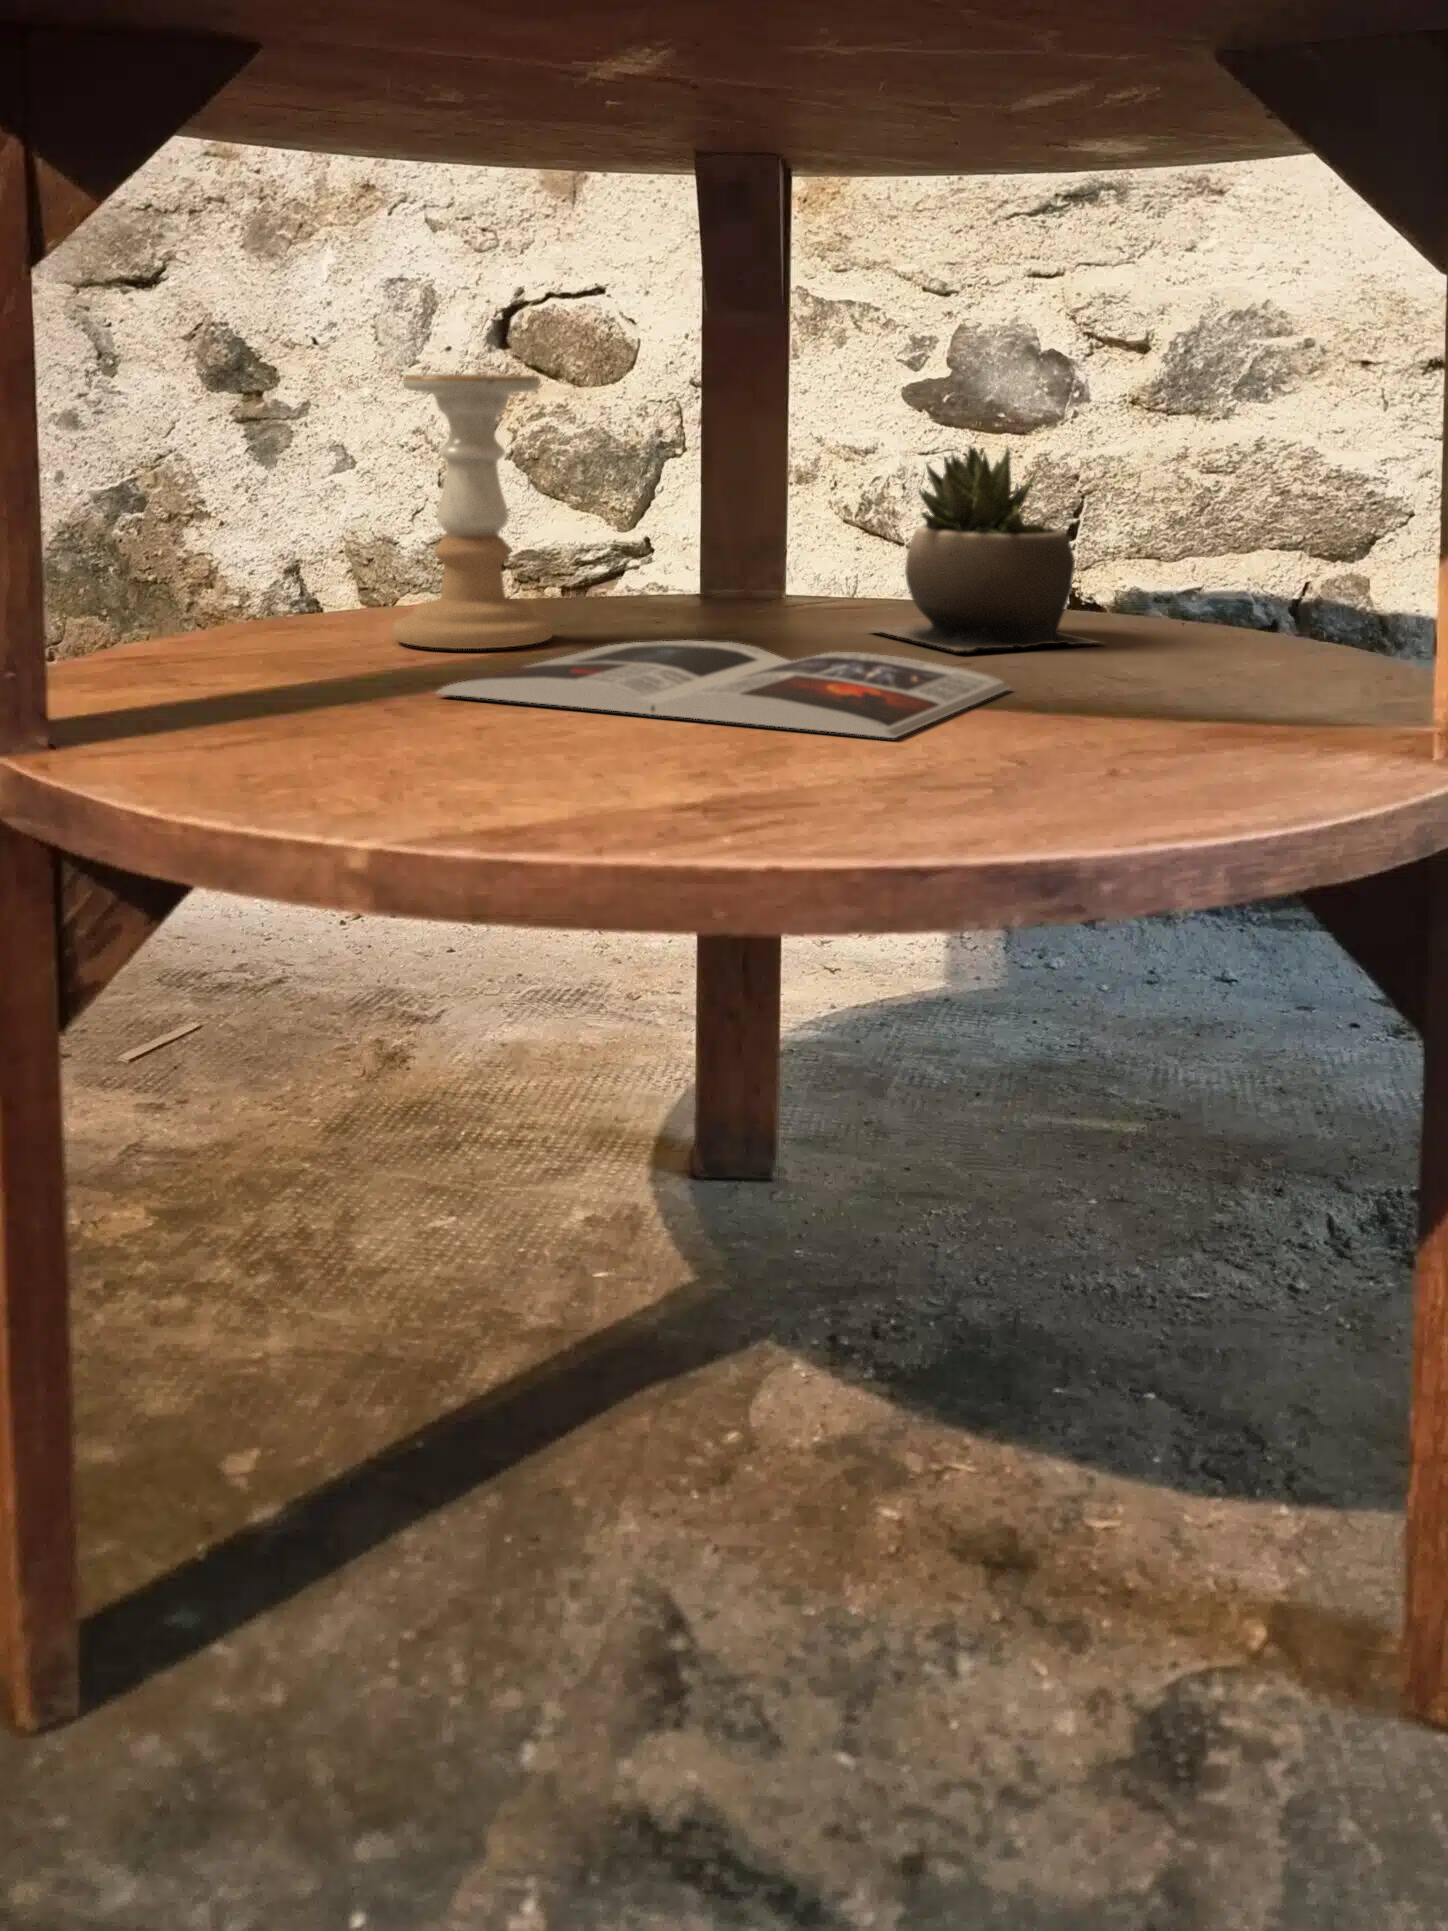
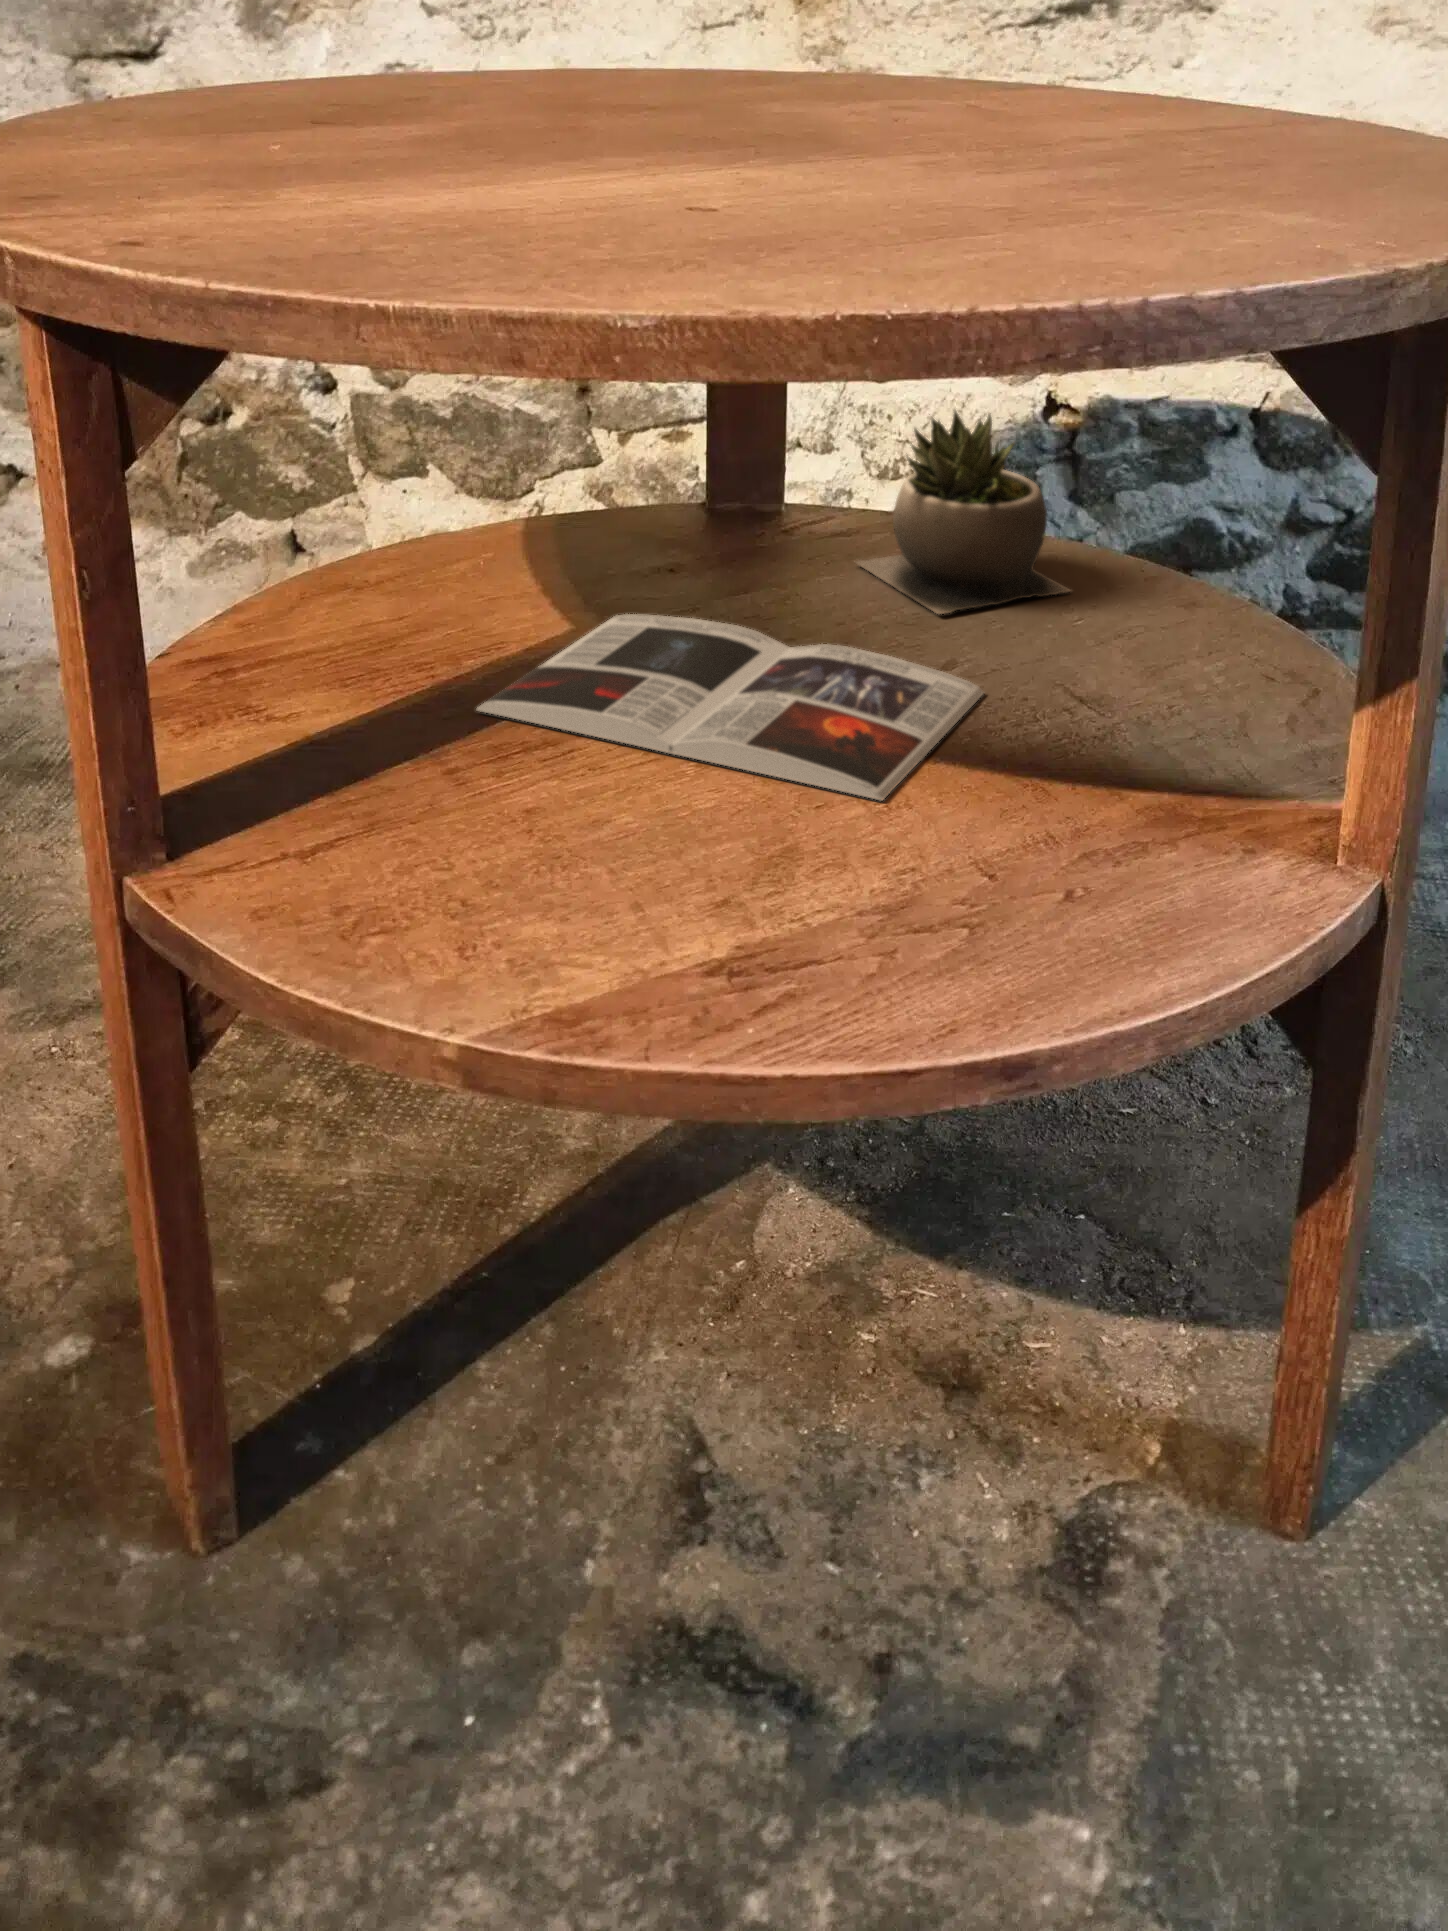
candle holder: present [392,374,553,649] -> none [426,338,573,610]

